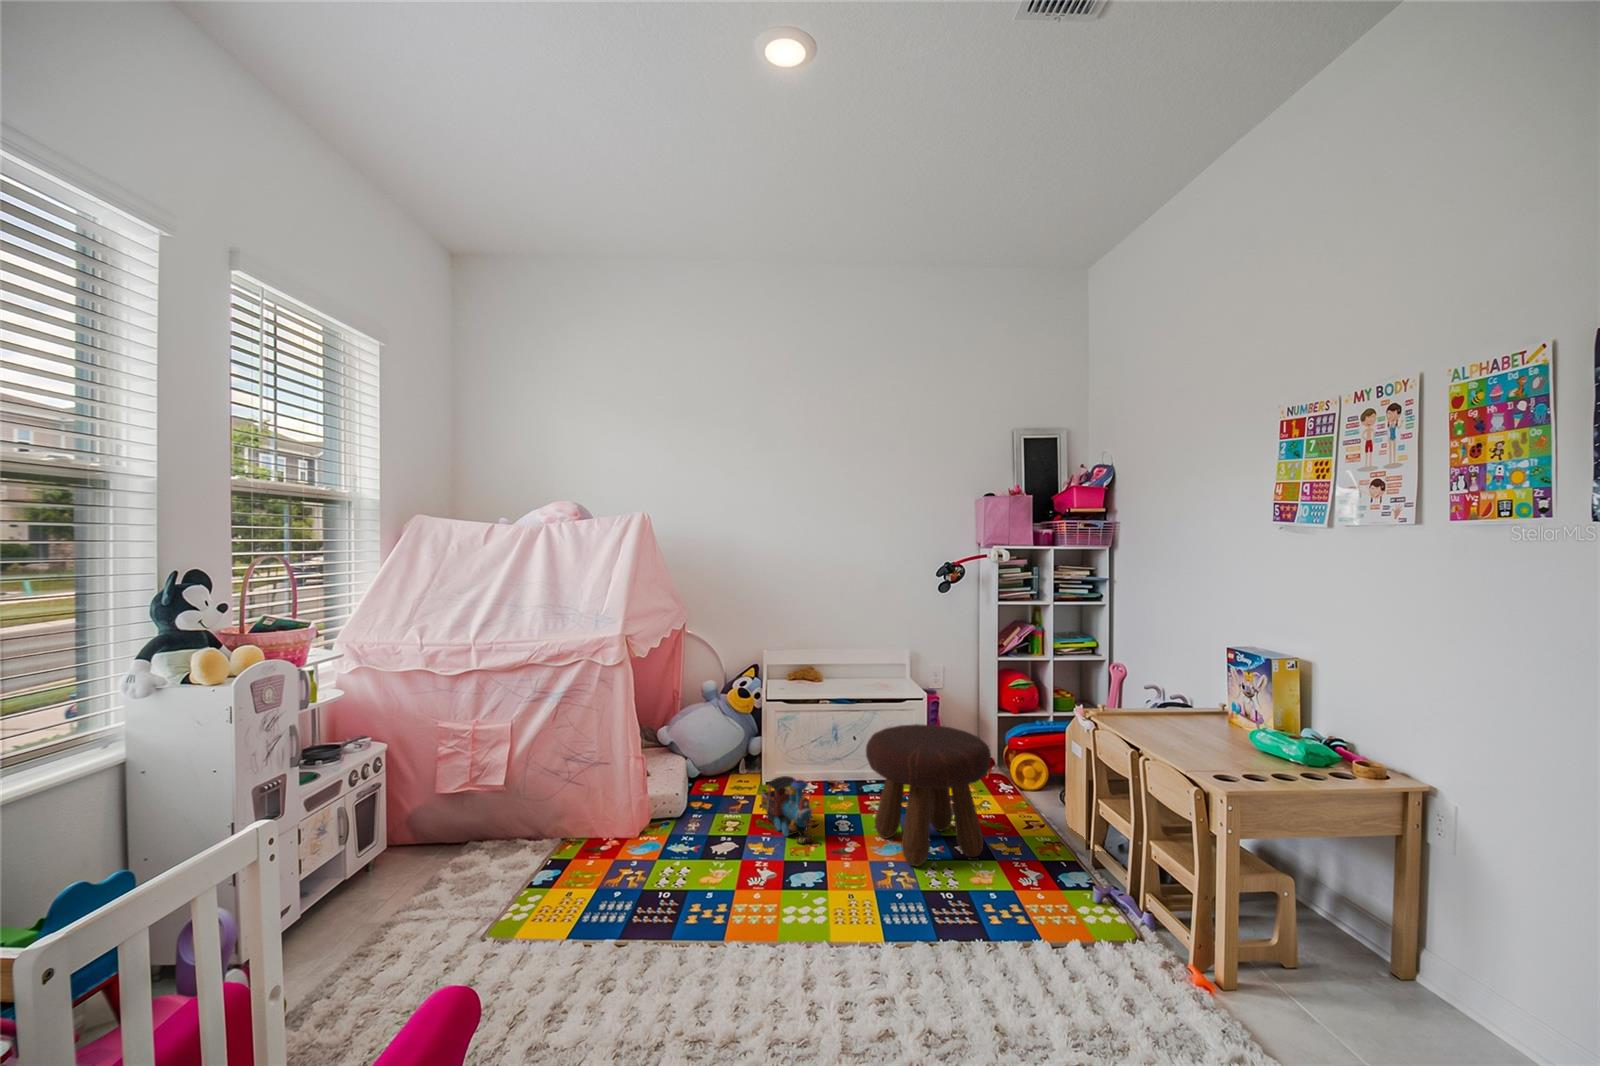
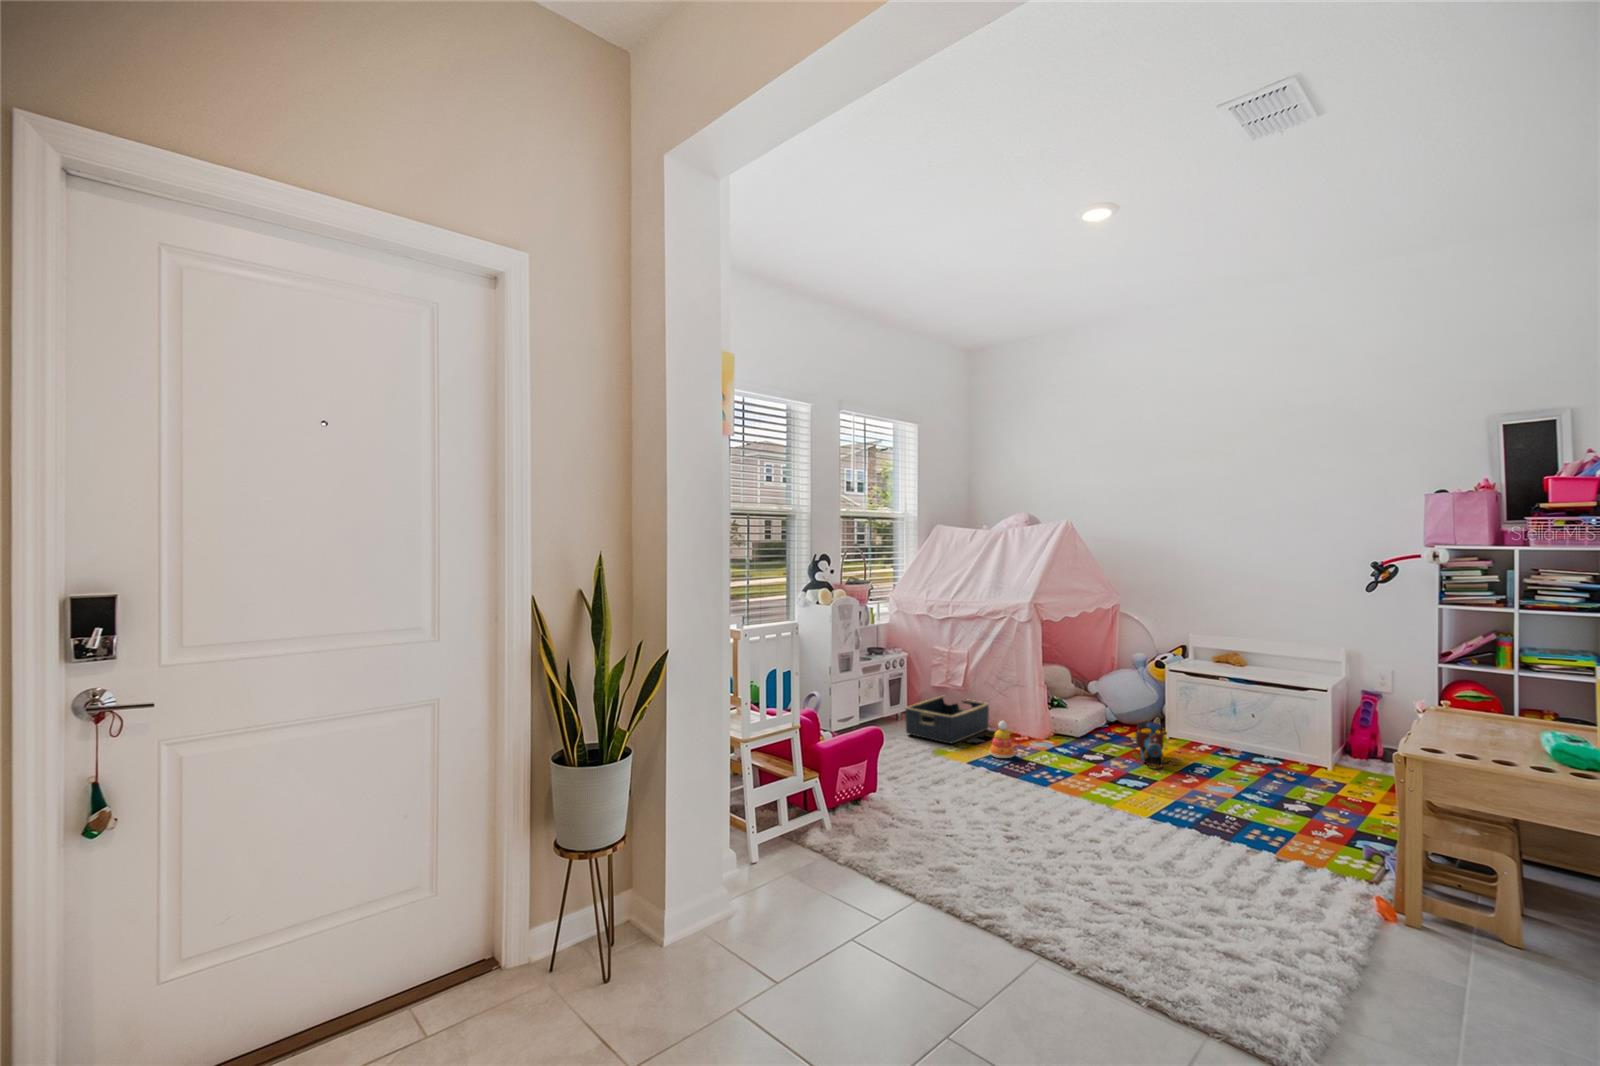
footstool: present [866,724,991,866] -> none [1197,696,1317,808]
basket: none [405,801,548,905] -> present [905,696,989,743]
stacking toy: none [586,837,630,905] -> present [989,721,1015,758]

